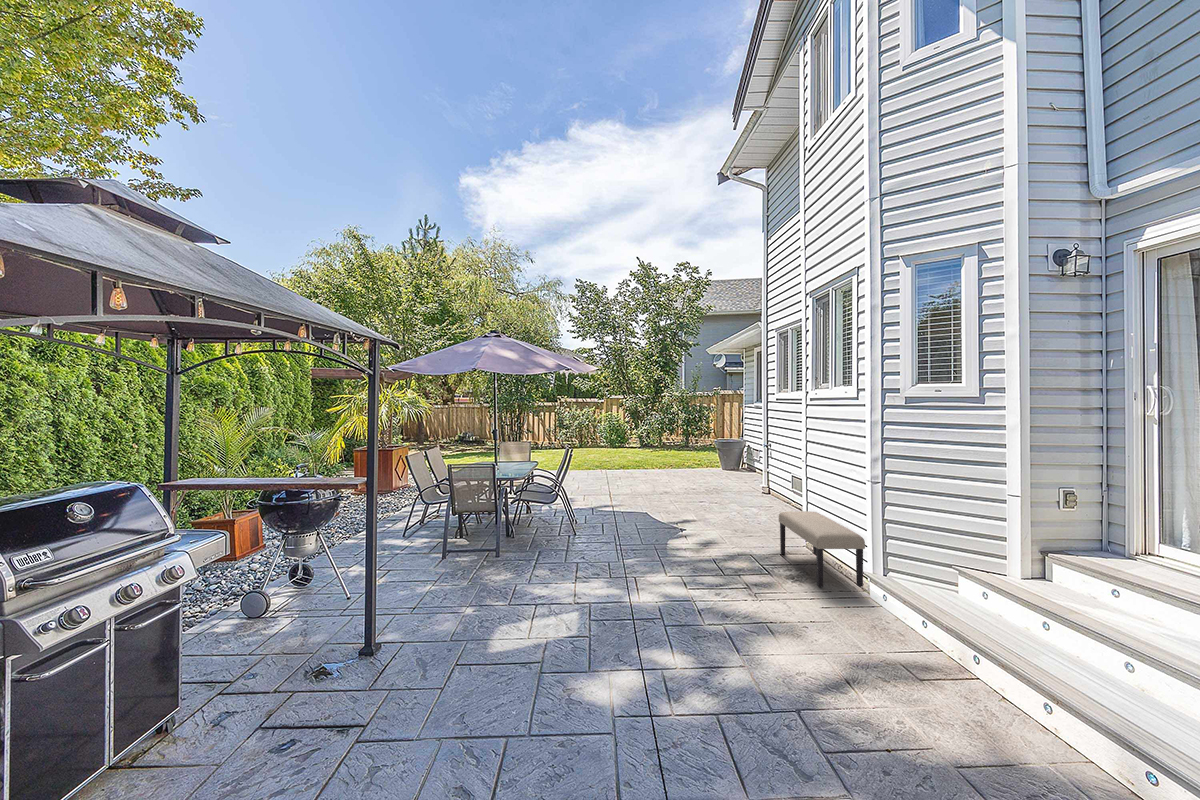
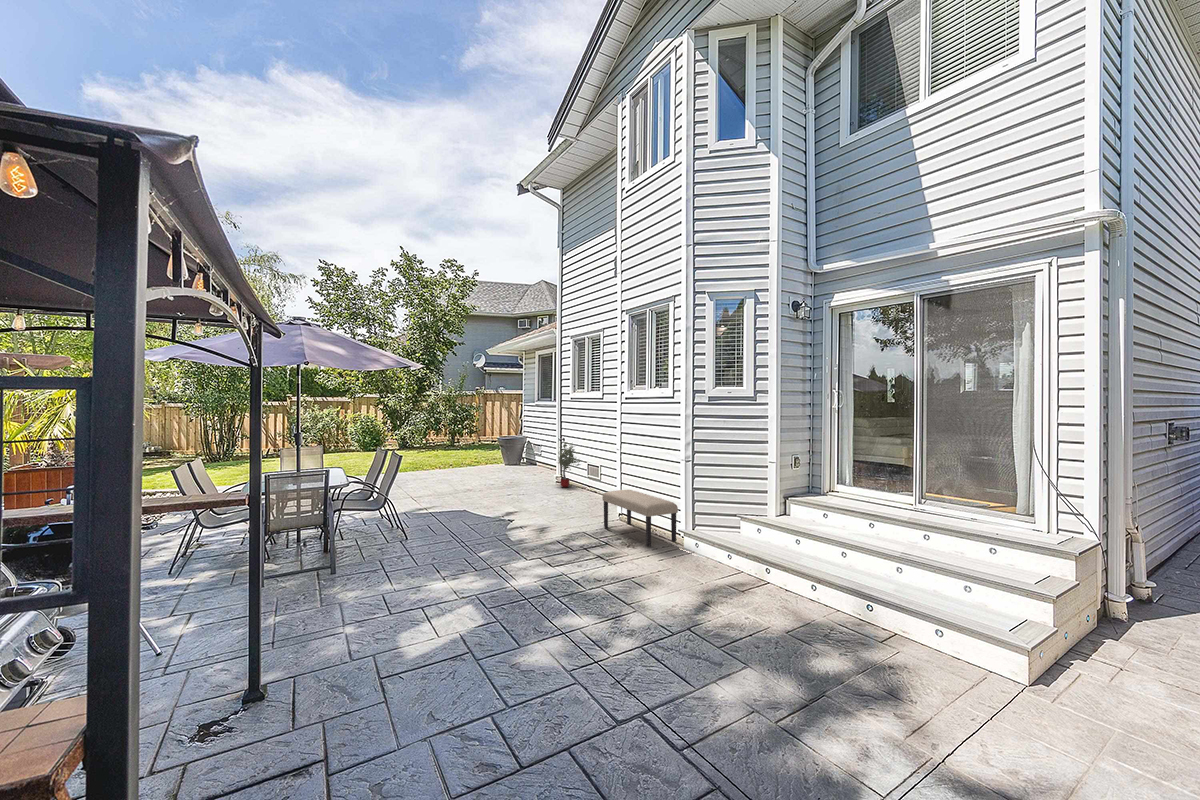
potted tree: none [758,450,788,502] -> present [558,442,581,488]

